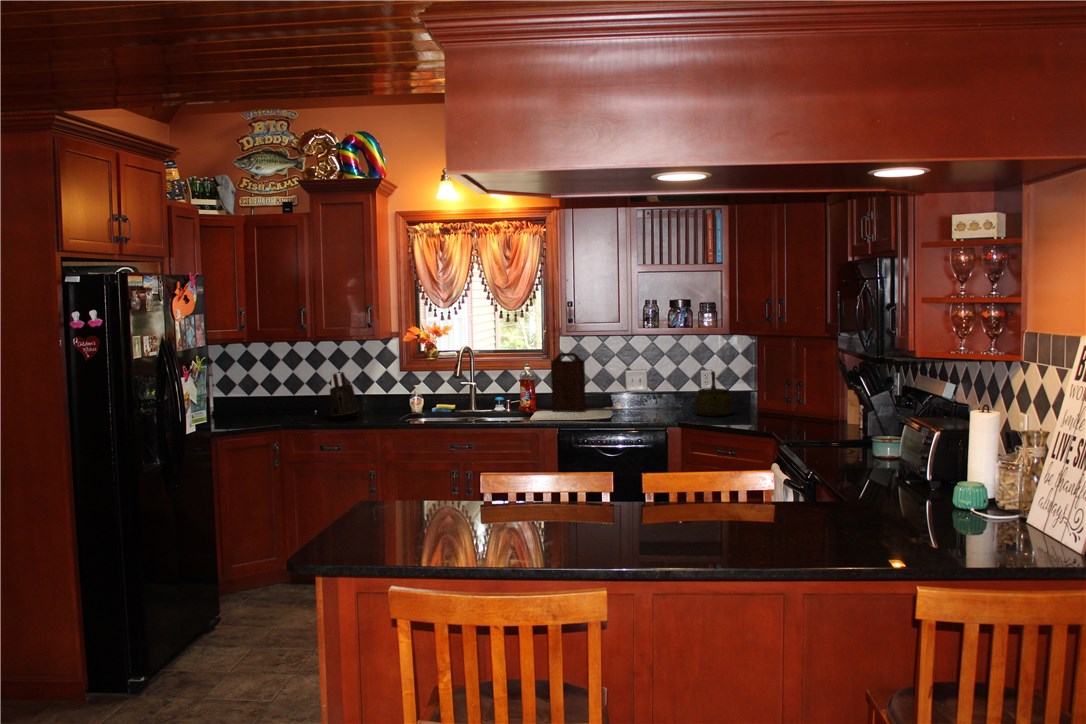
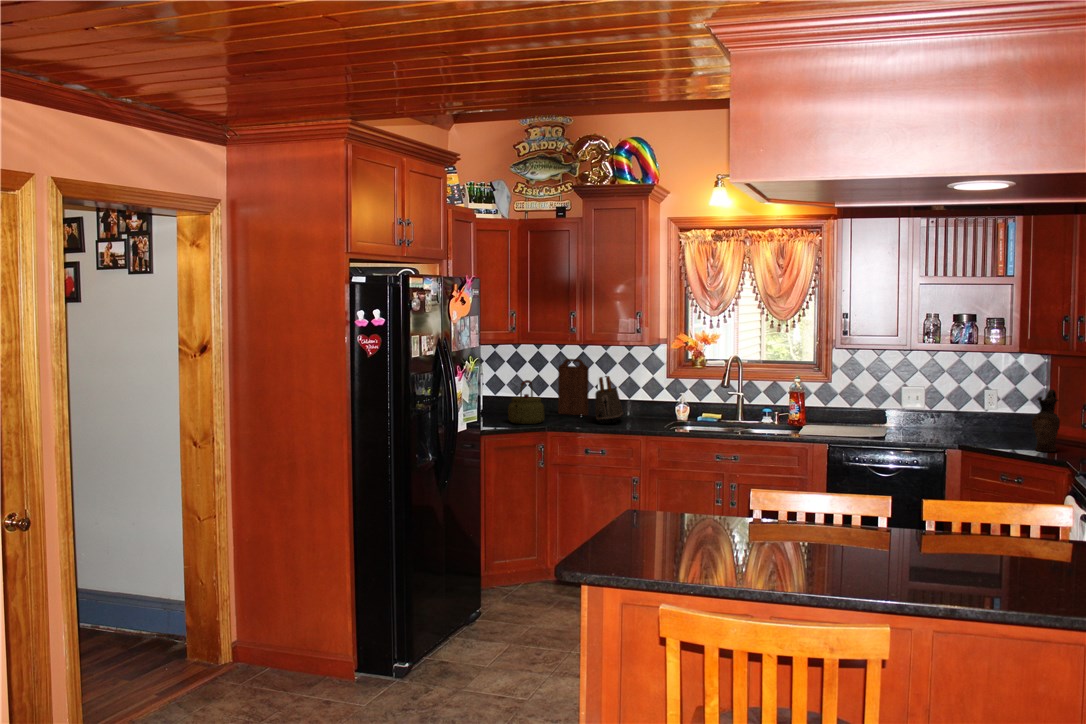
cutting board: present [551,353,585,412] -> present [558,359,589,416]
ceramic pitcher: none [732,366,754,423] -> present [1032,389,1060,452]
kettle: present [695,371,733,416] -> present [508,380,544,424]

